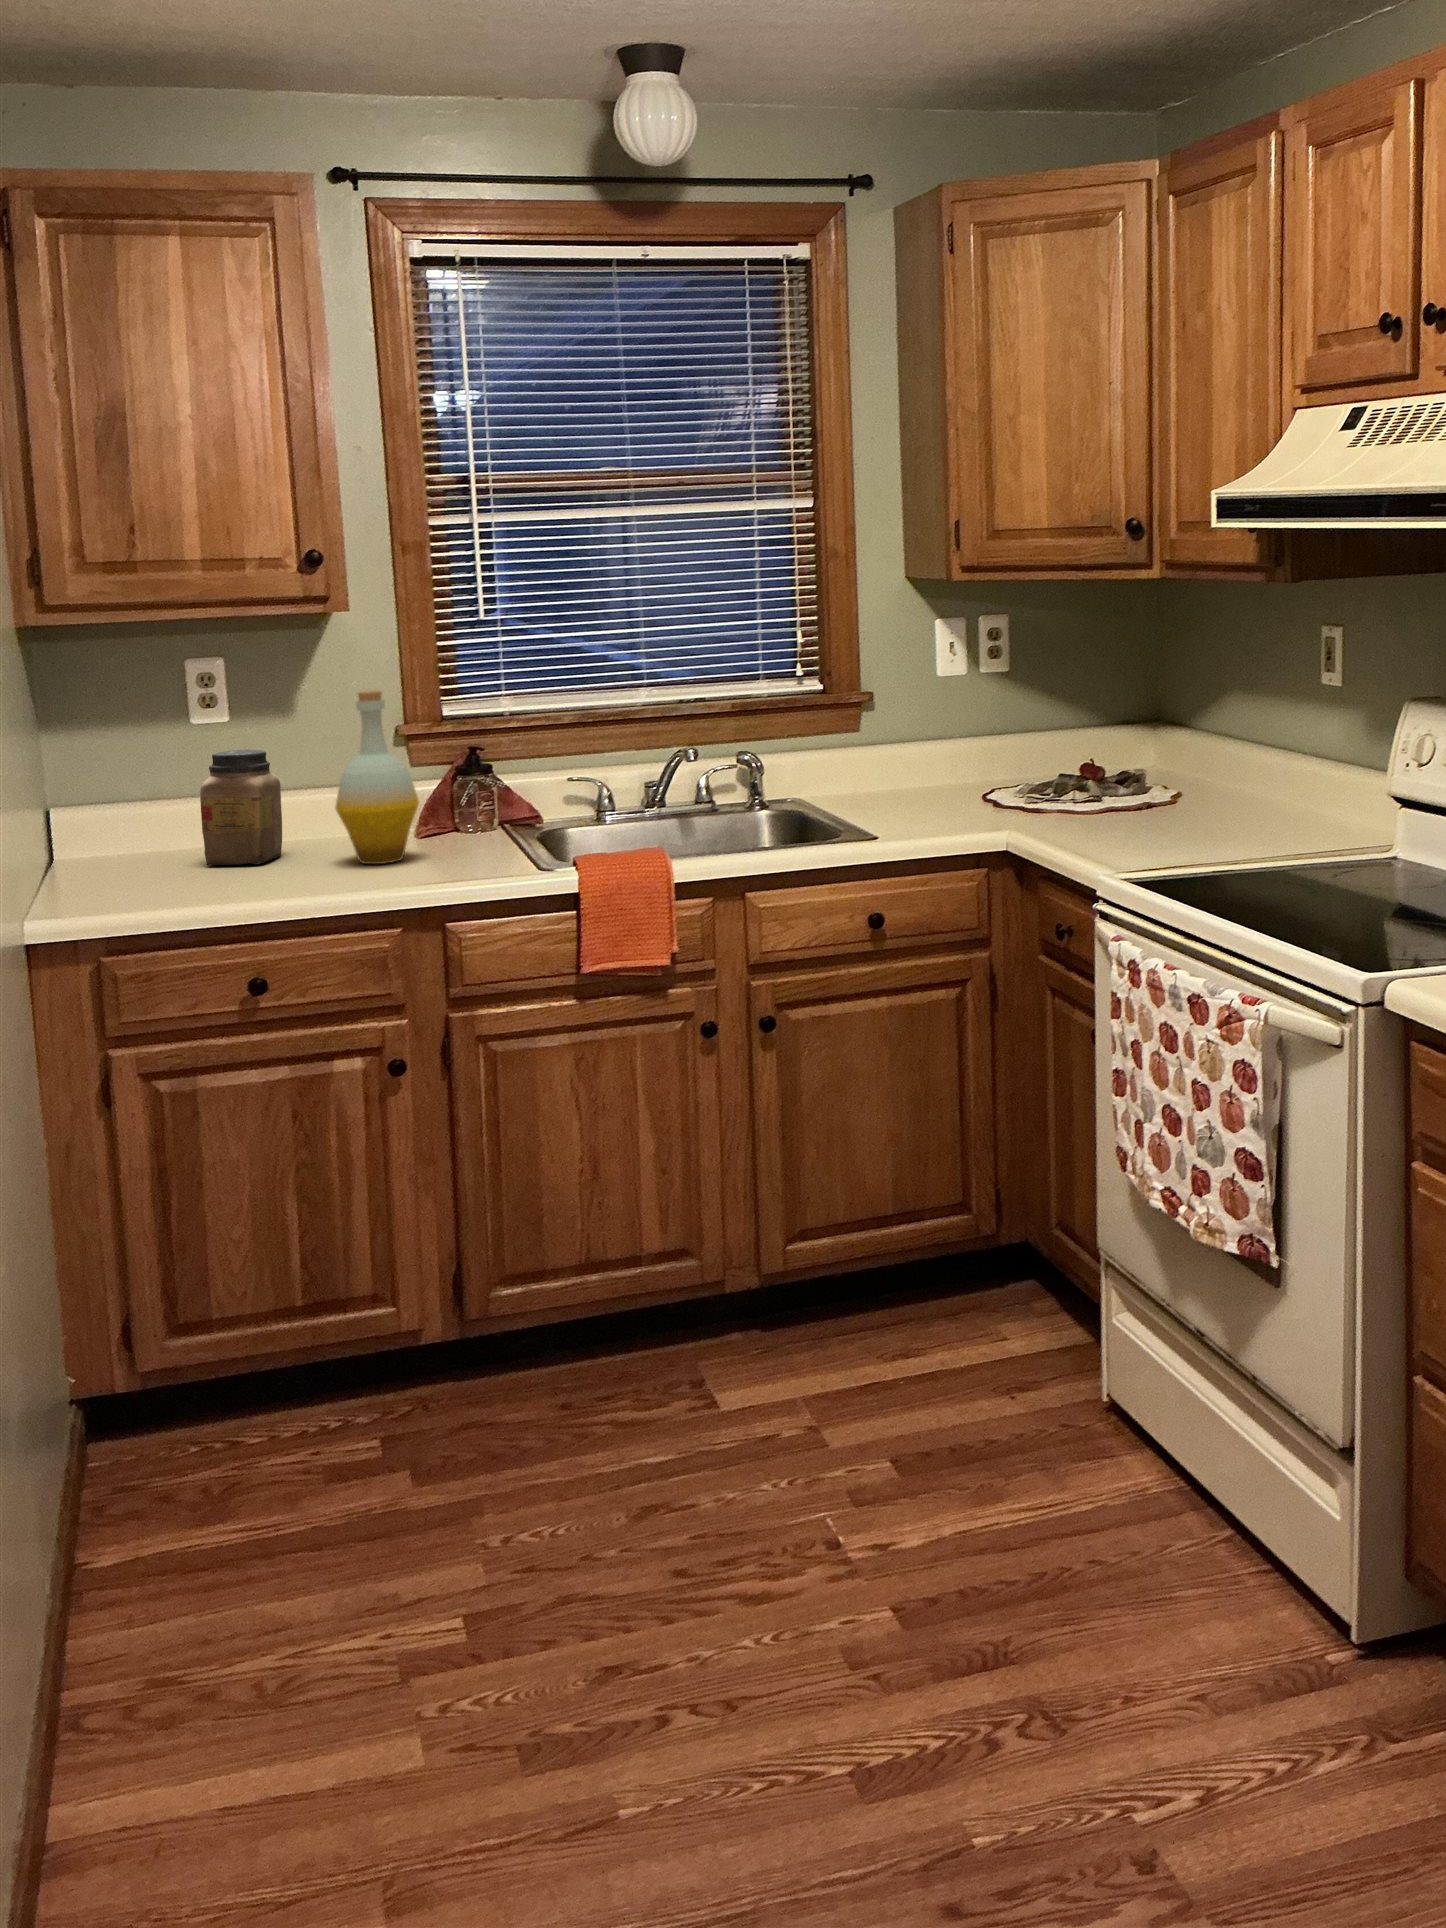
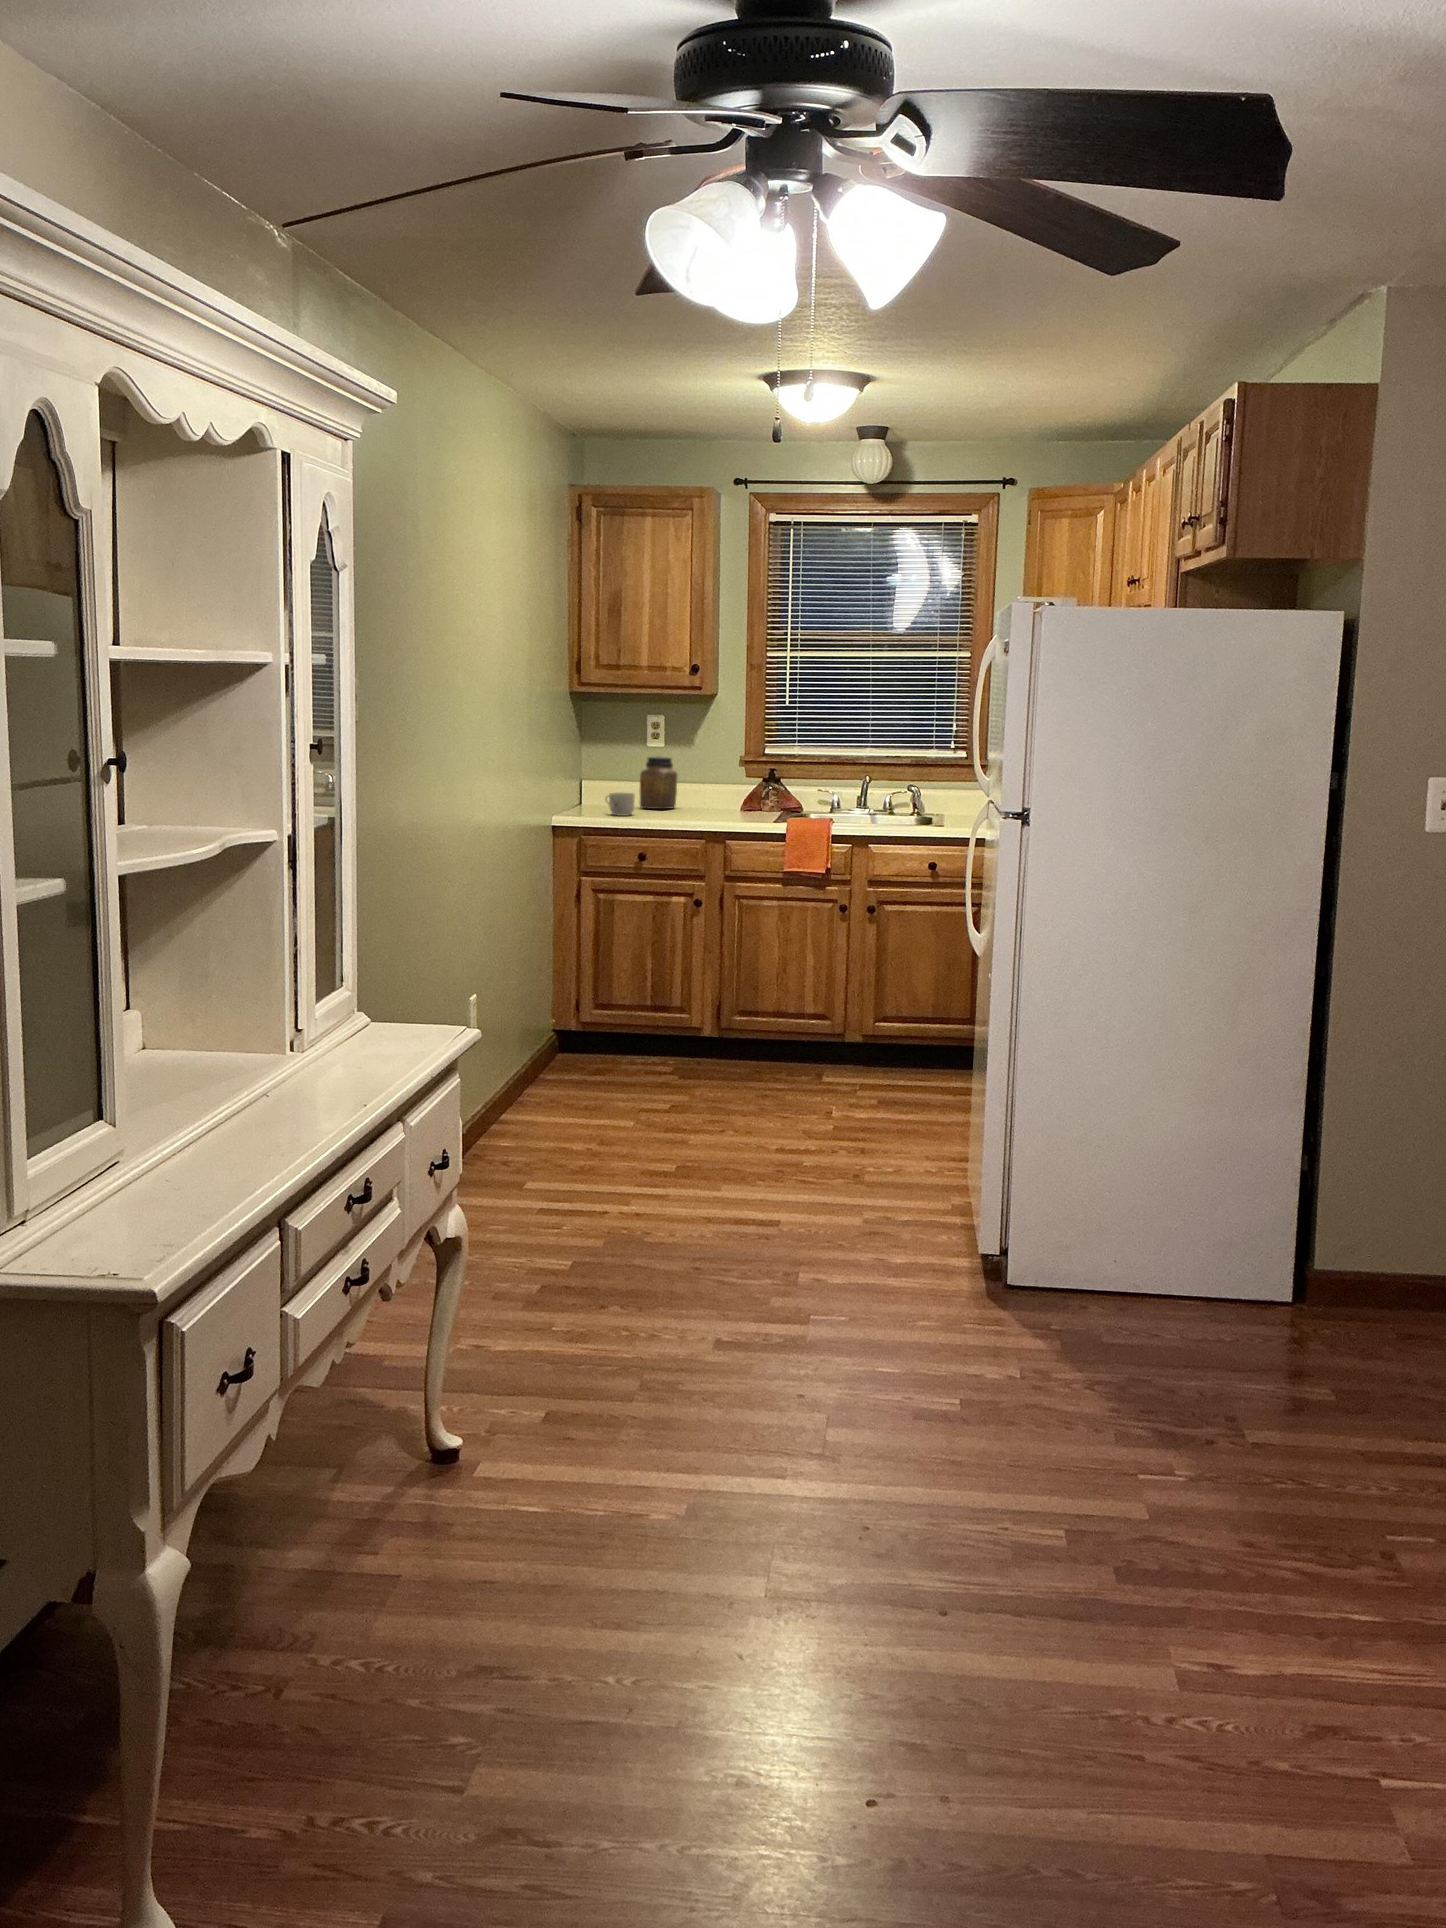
bottle: present [335,690,419,864] -> none [694,732,732,814]
mug: none [143,842,216,898] -> present [605,793,635,816]

